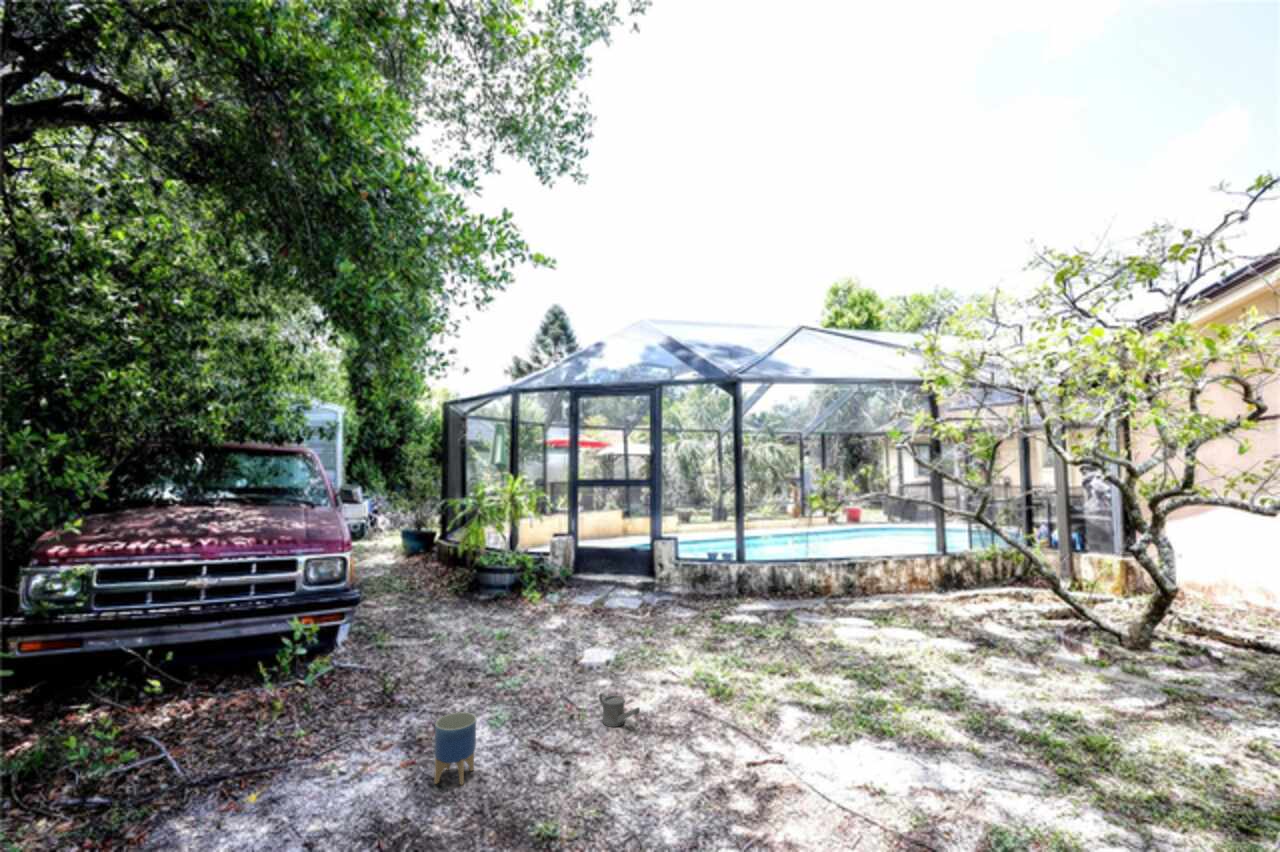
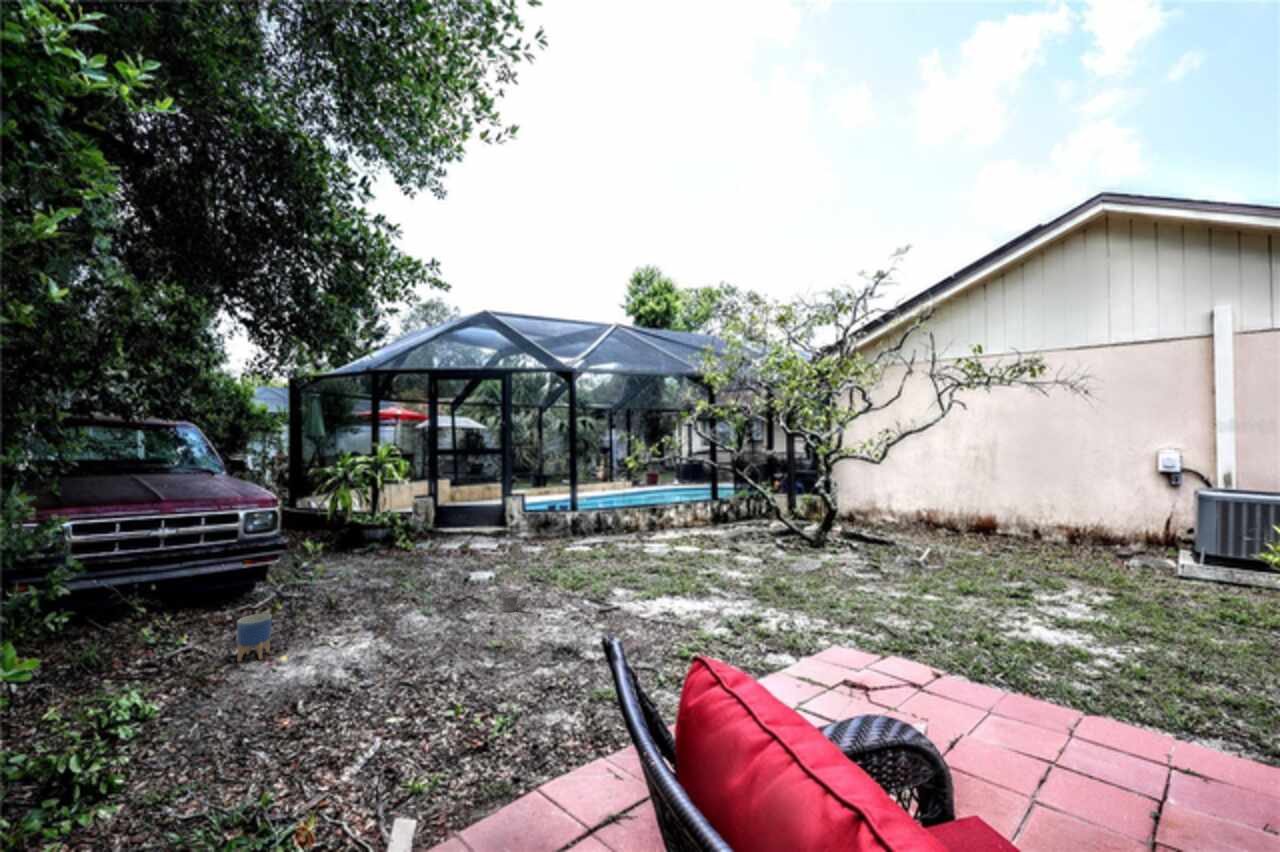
planter: present [434,712,476,785] -> present [237,614,272,661]

